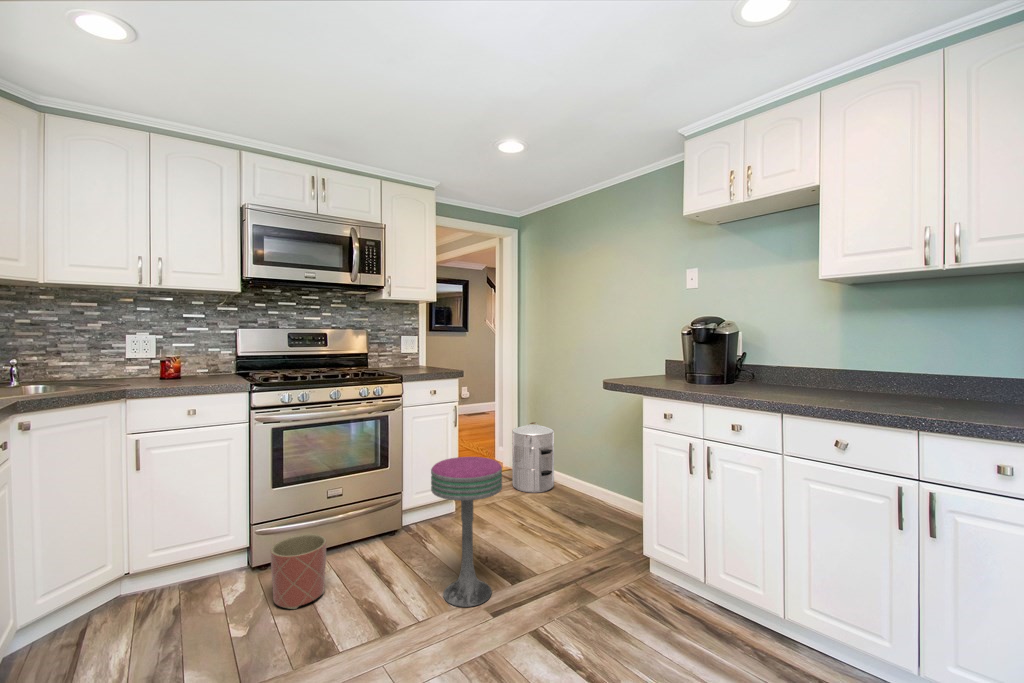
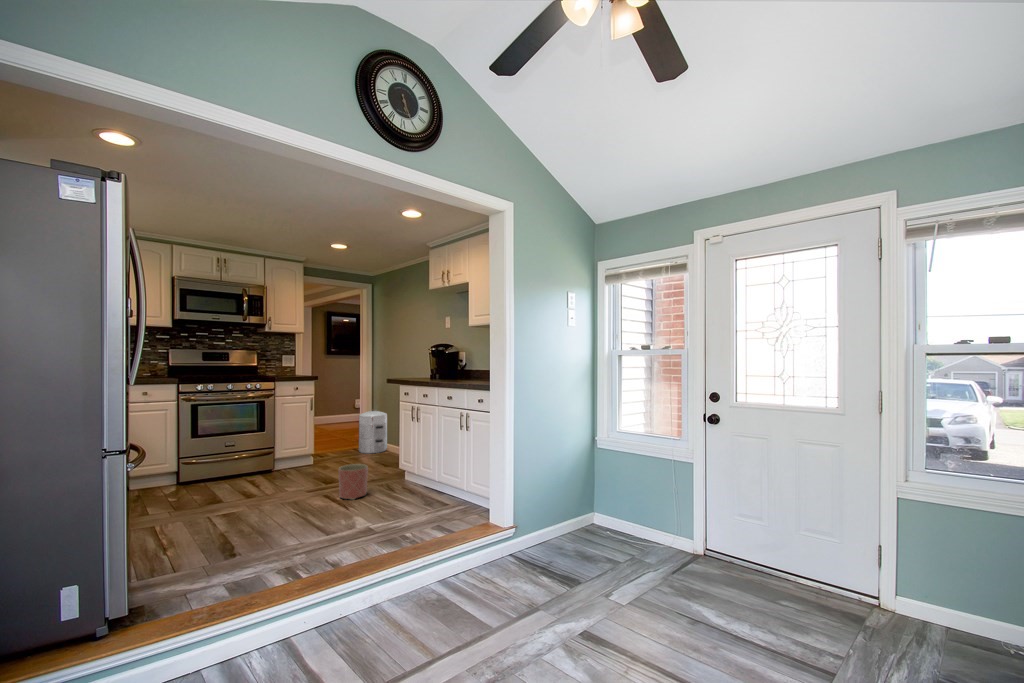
bar stool: present [431,457,502,607] -> none [279,418,320,492]
planter: present [271,534,326,609] -> present [338,464,368,500]

